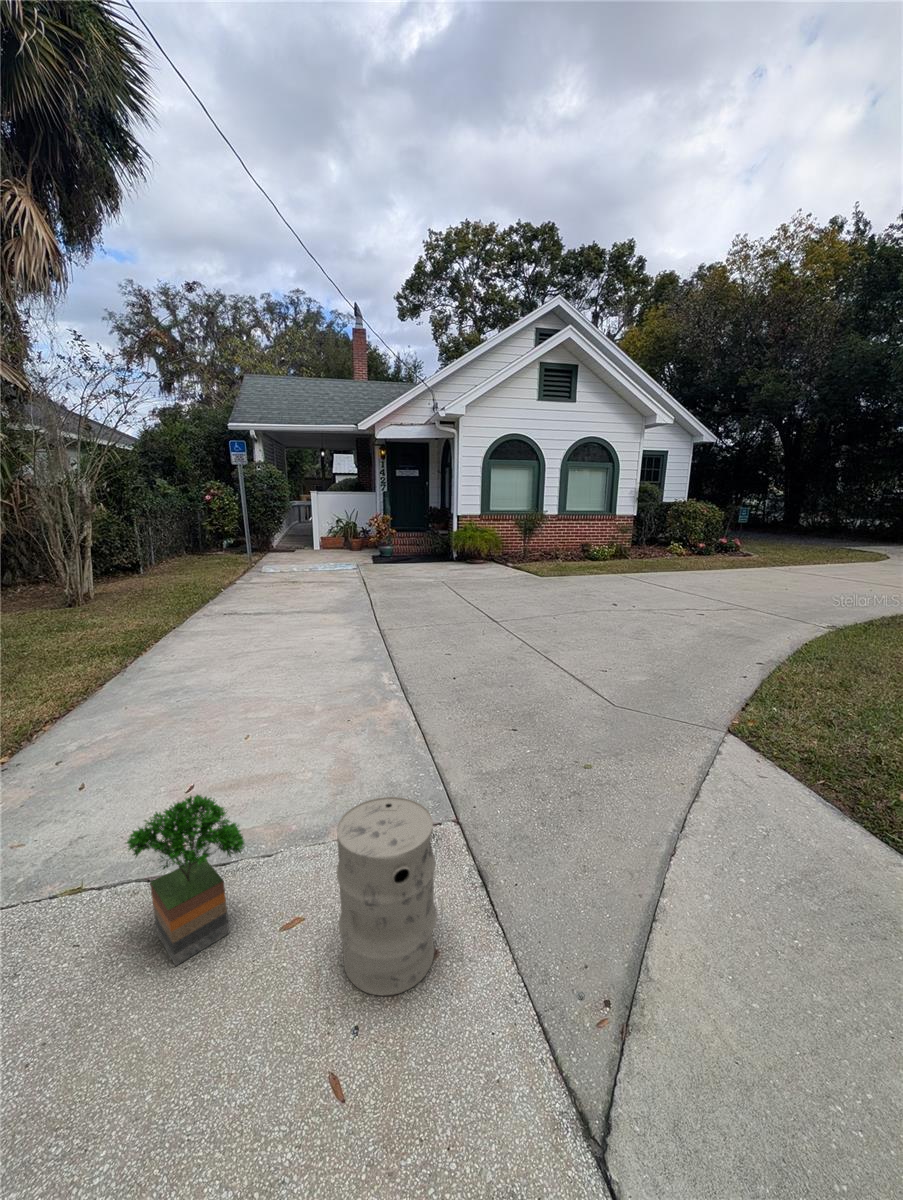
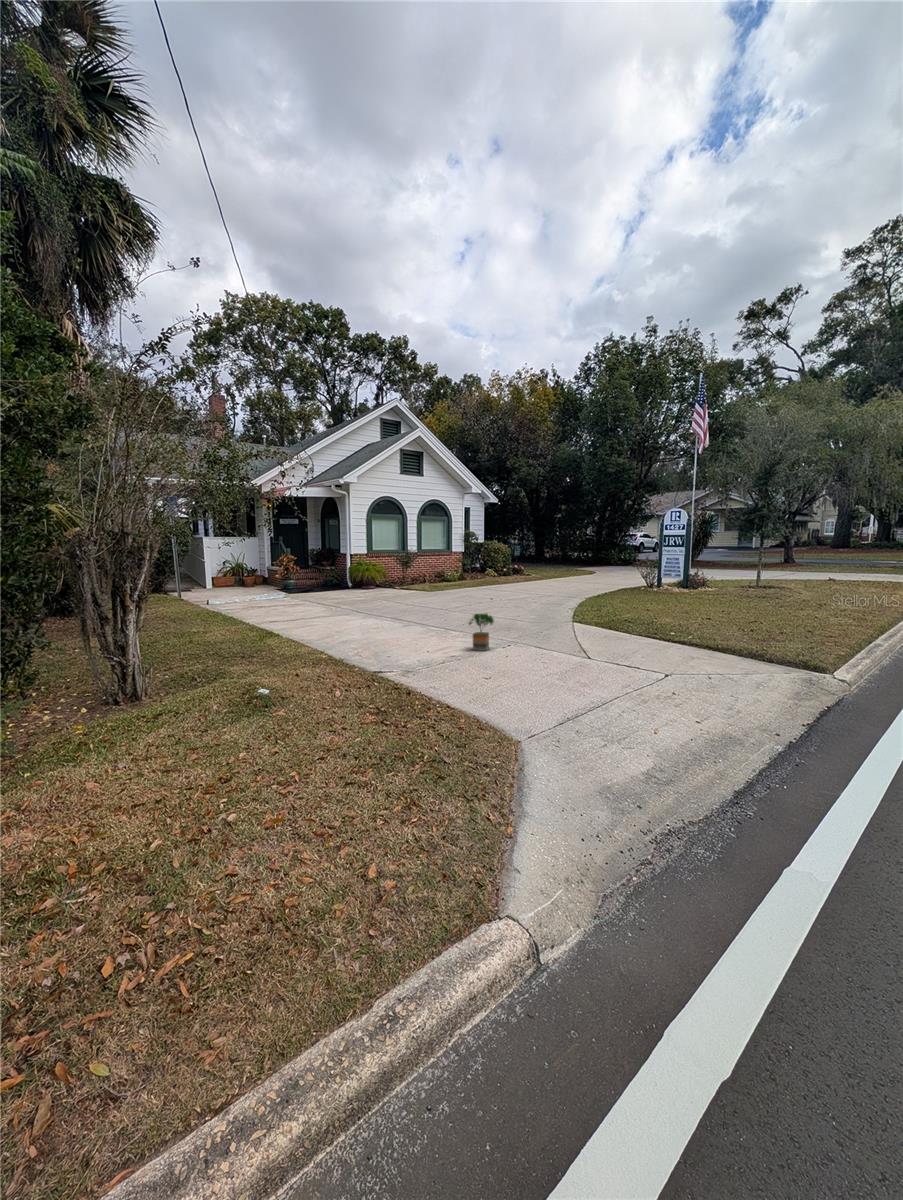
trash can: present [337,797,437,996] -> none [517,609,540,647]

